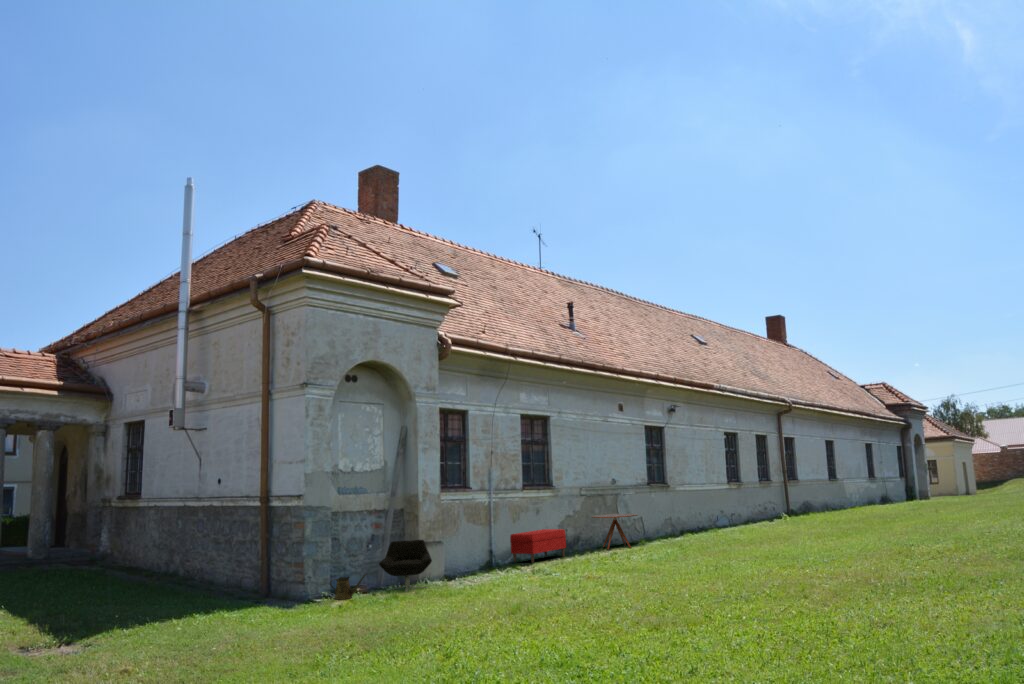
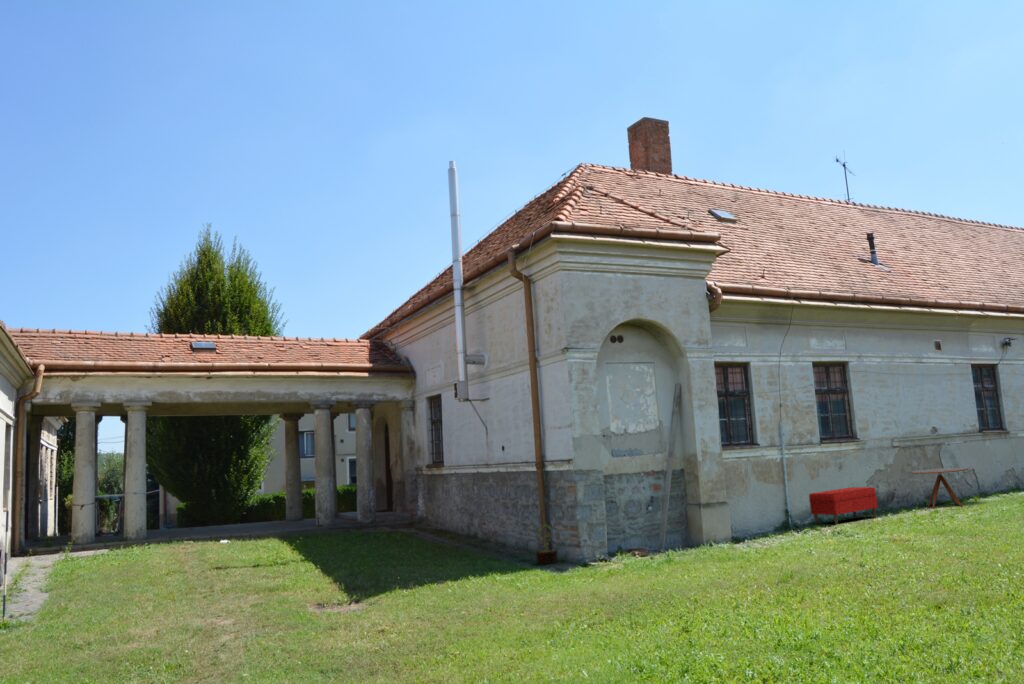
lounge chair: present [379,540,432,592] -> none [657,501,713,555]
decorative plant: none [252,562,276,604] -> present [536,526,557,564]
watering can: present [330,574,367,600] -> none [608,536,643,561]

